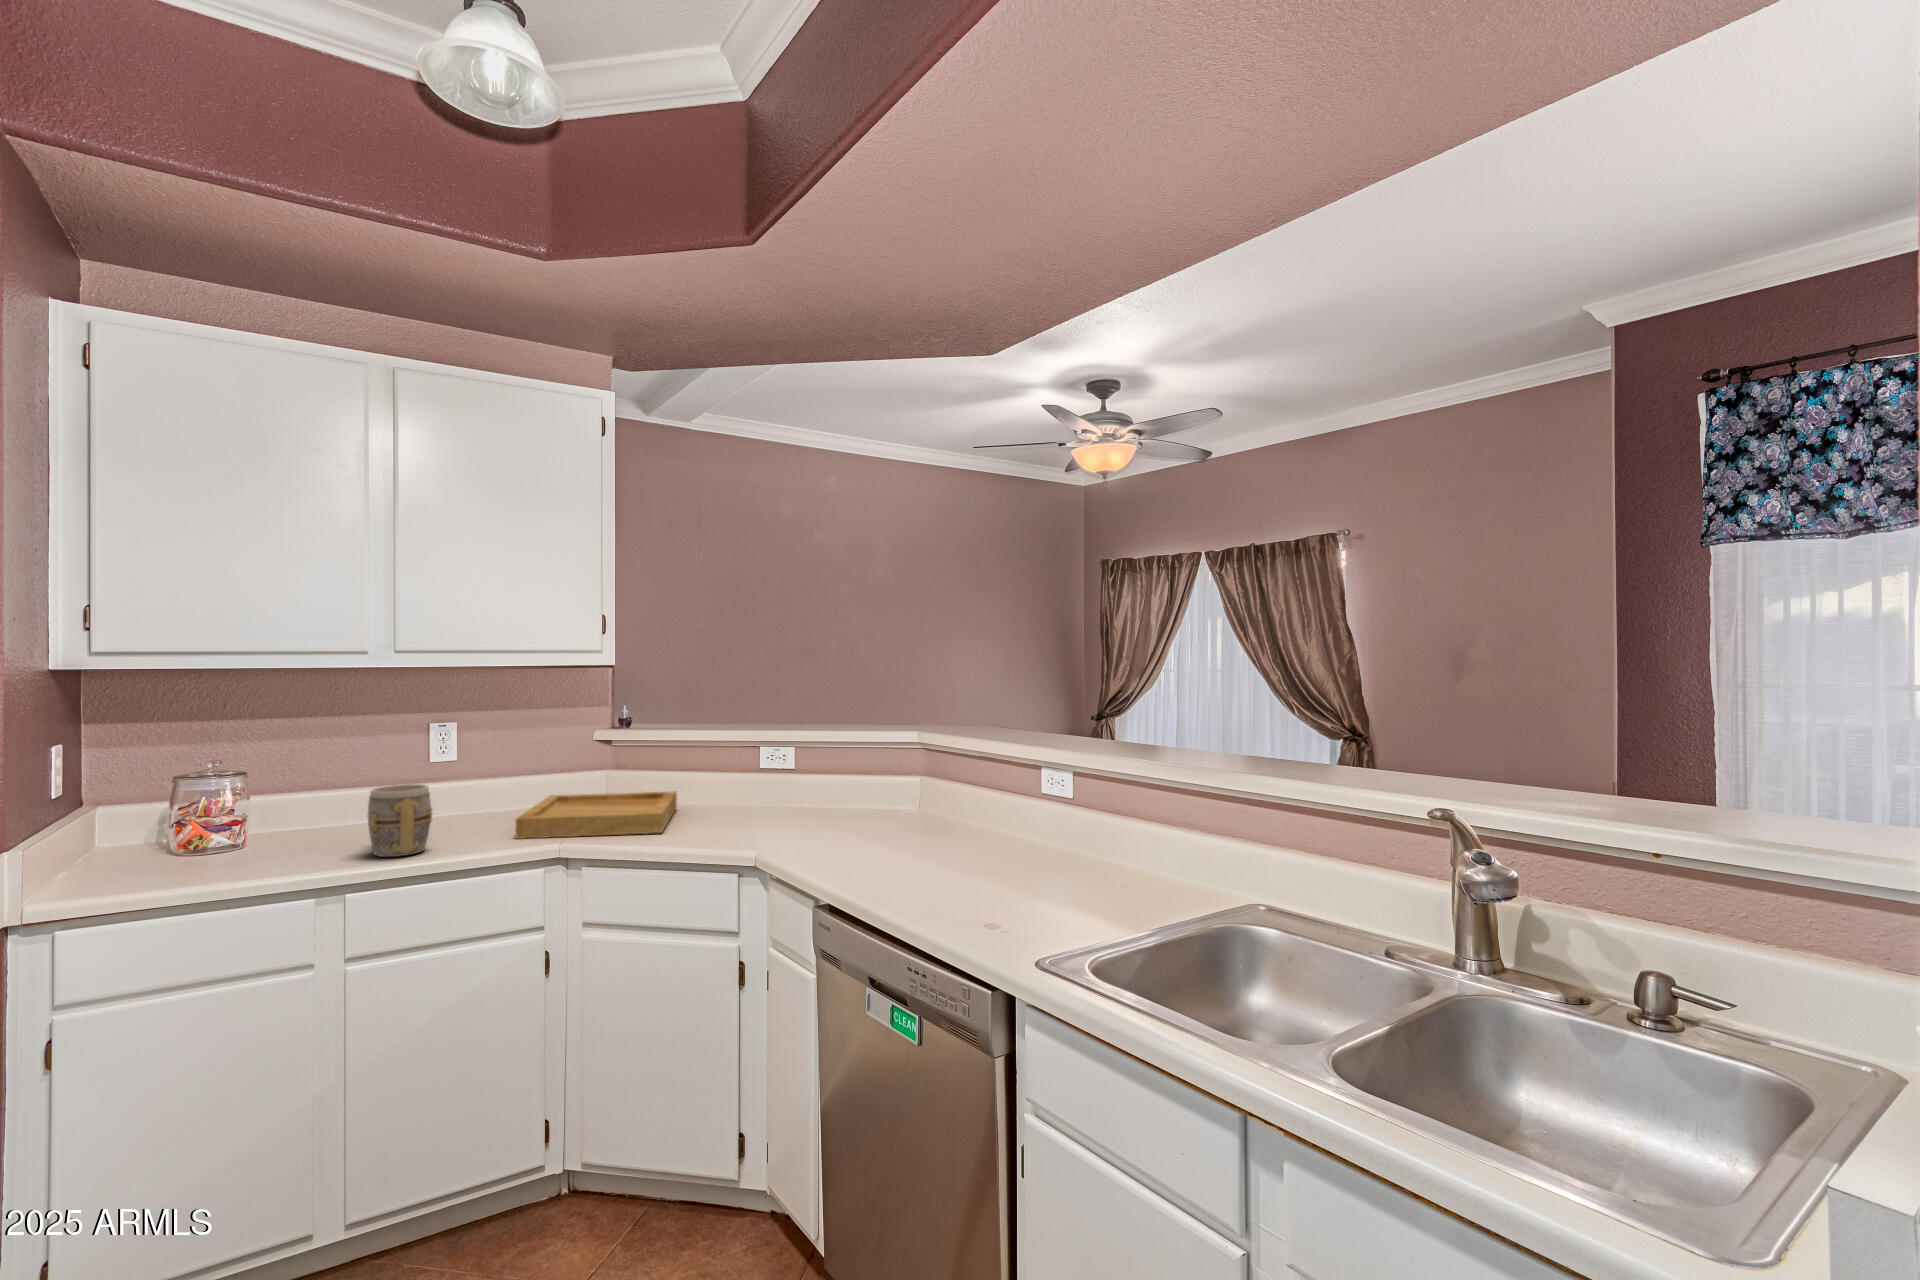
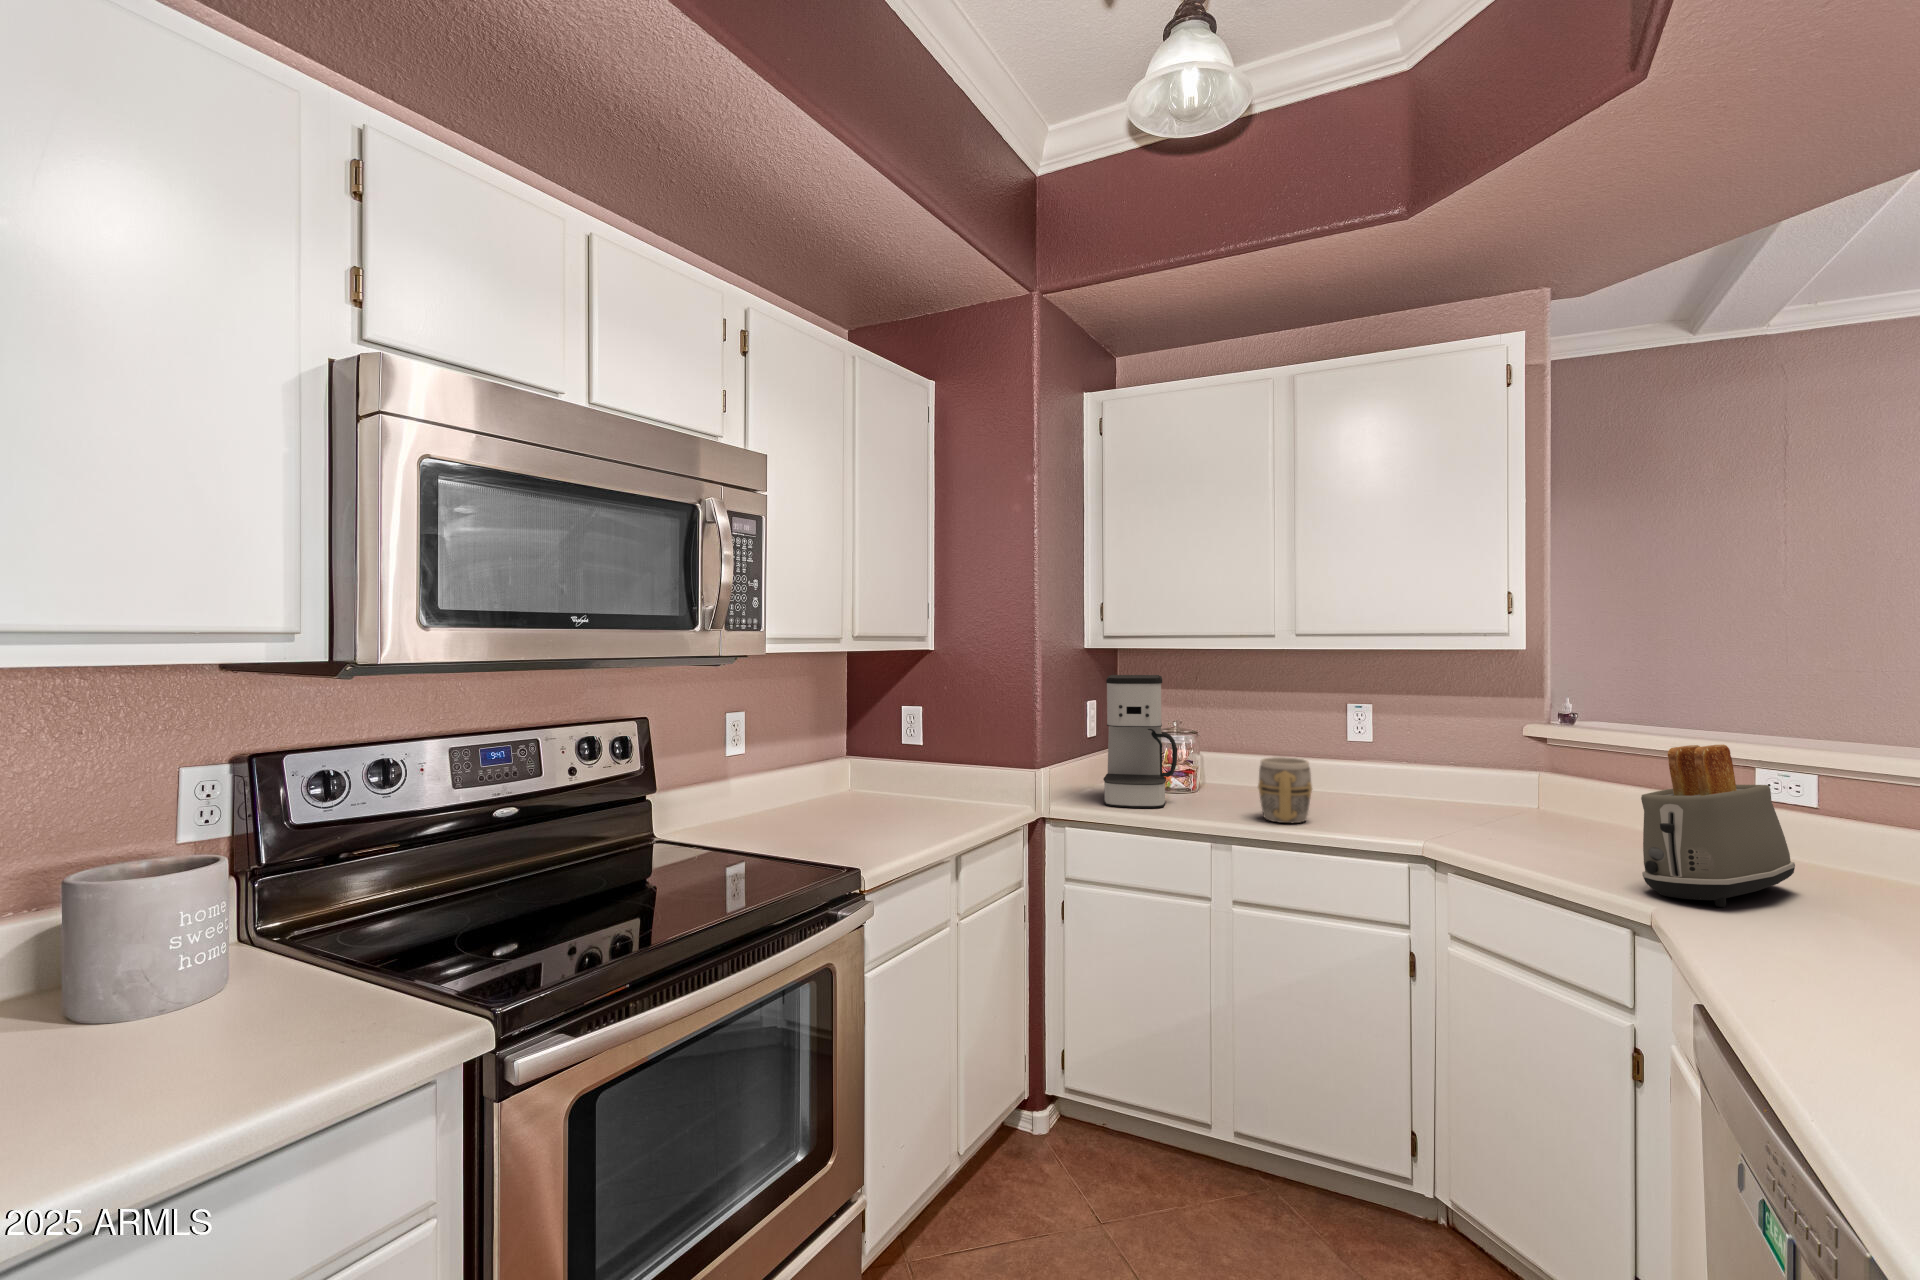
coffee maker: none [110,703,241,885] -> present [1103,675,1177,808]
toaster: none [734,729,805,843] -> present [1641,744,1795,907]
tray: present [516,792,677,839] -> none [1394,791,1616,856]

